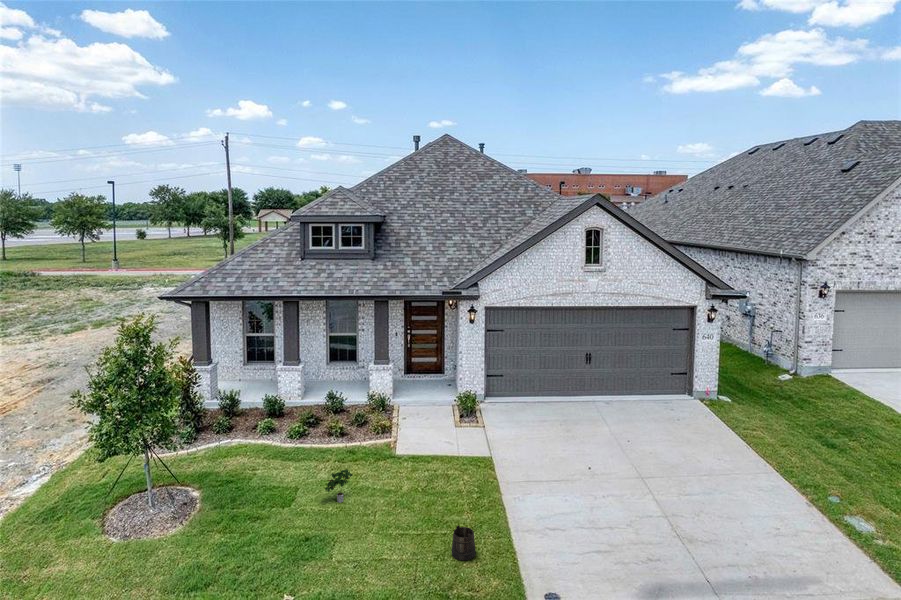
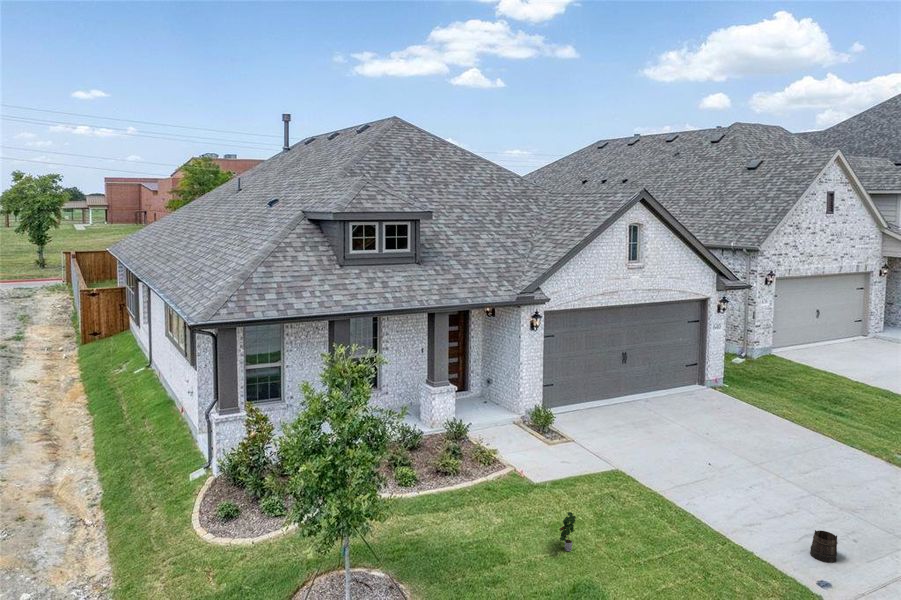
bucket: present [452,525,475,561] -> present [810,530,838,563]

